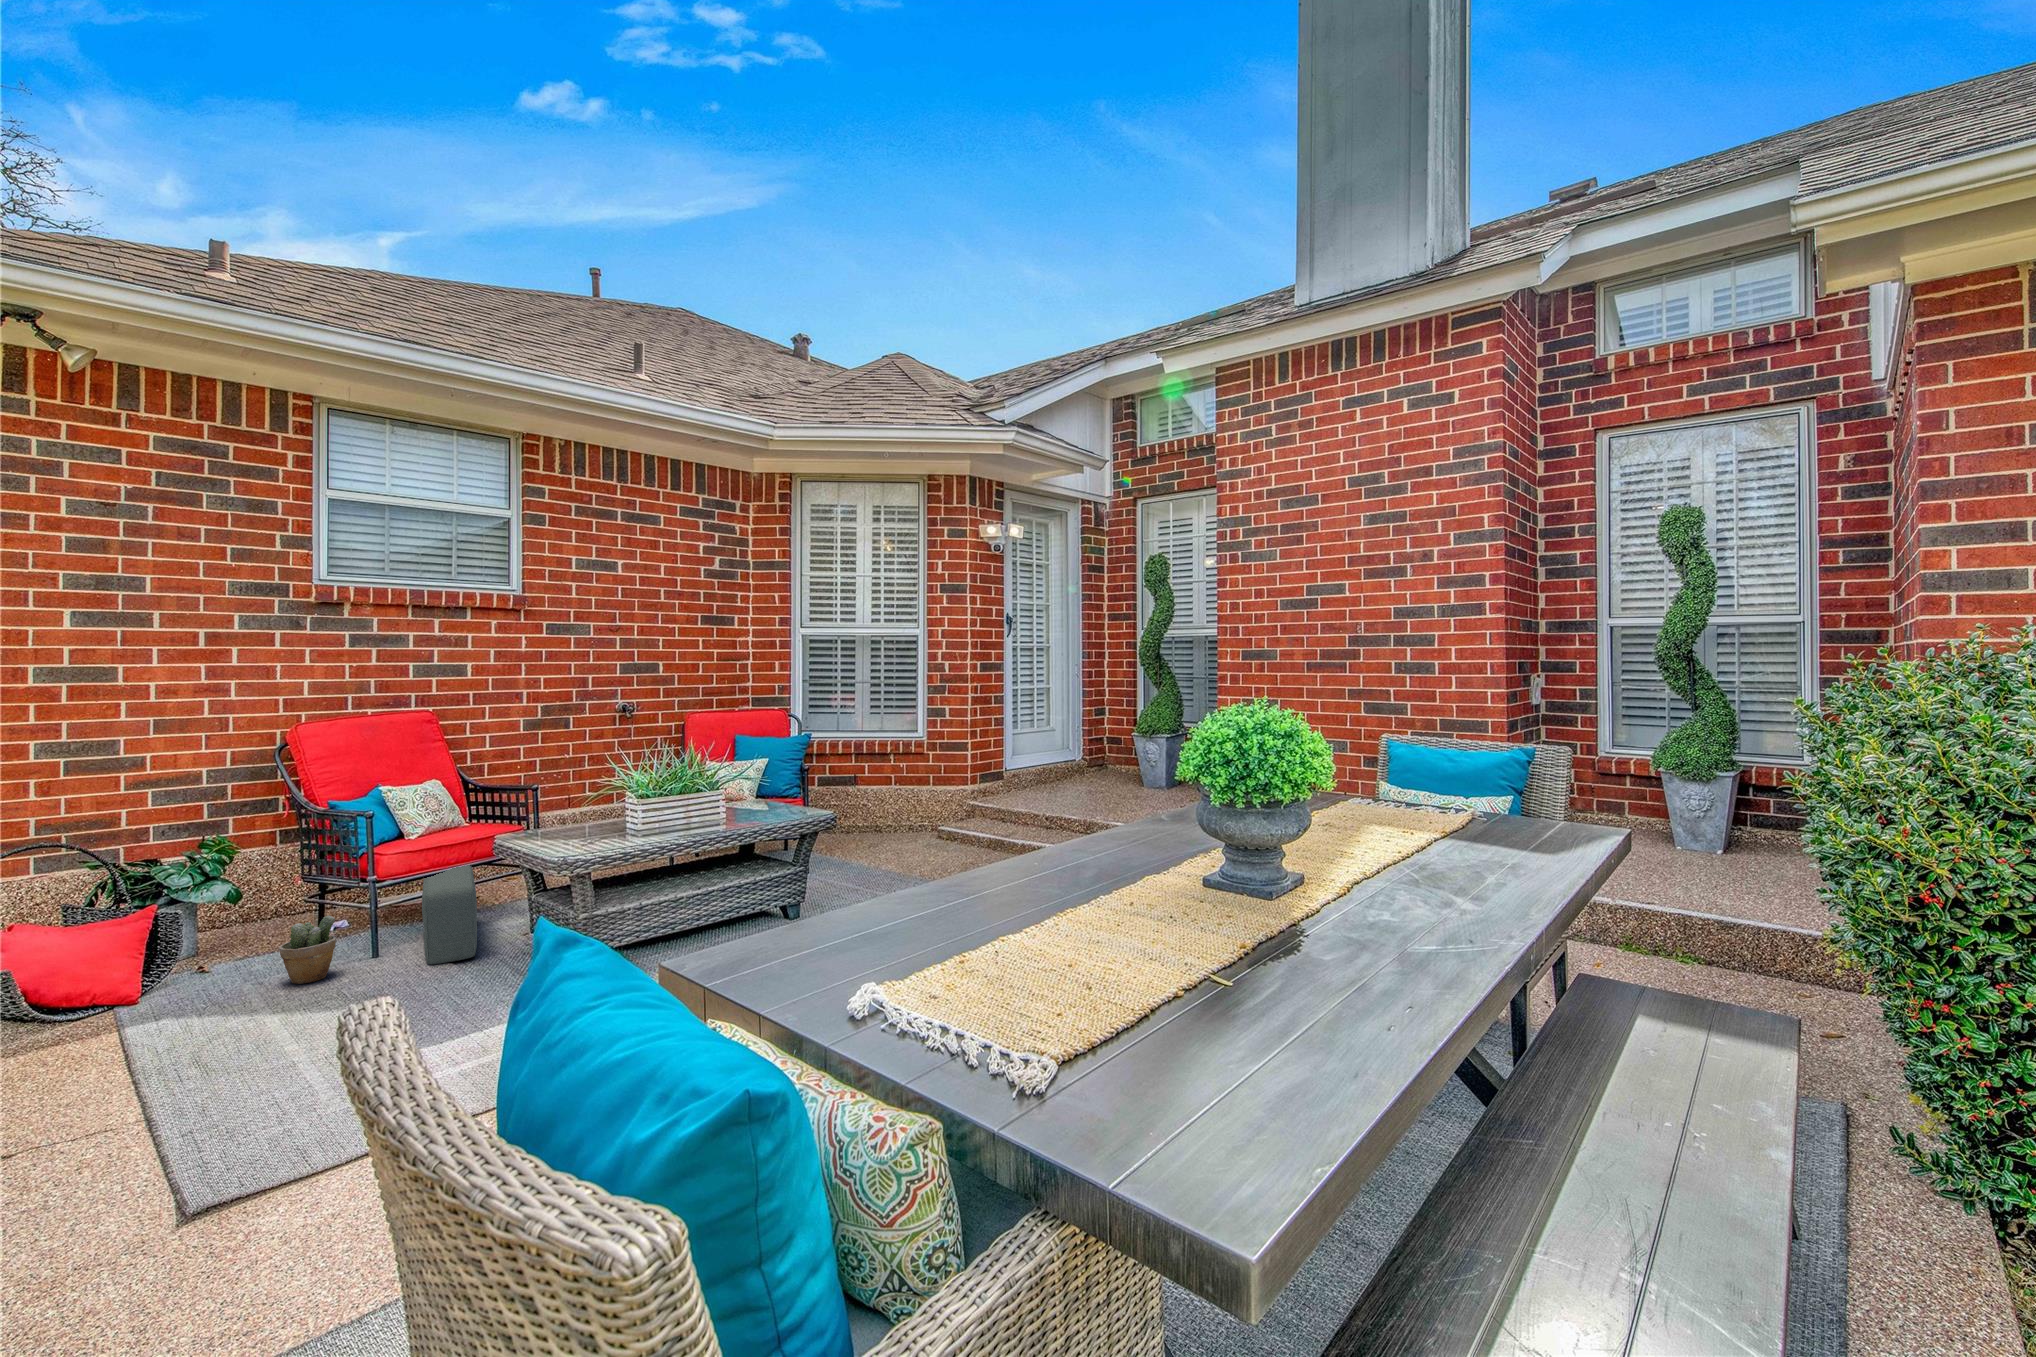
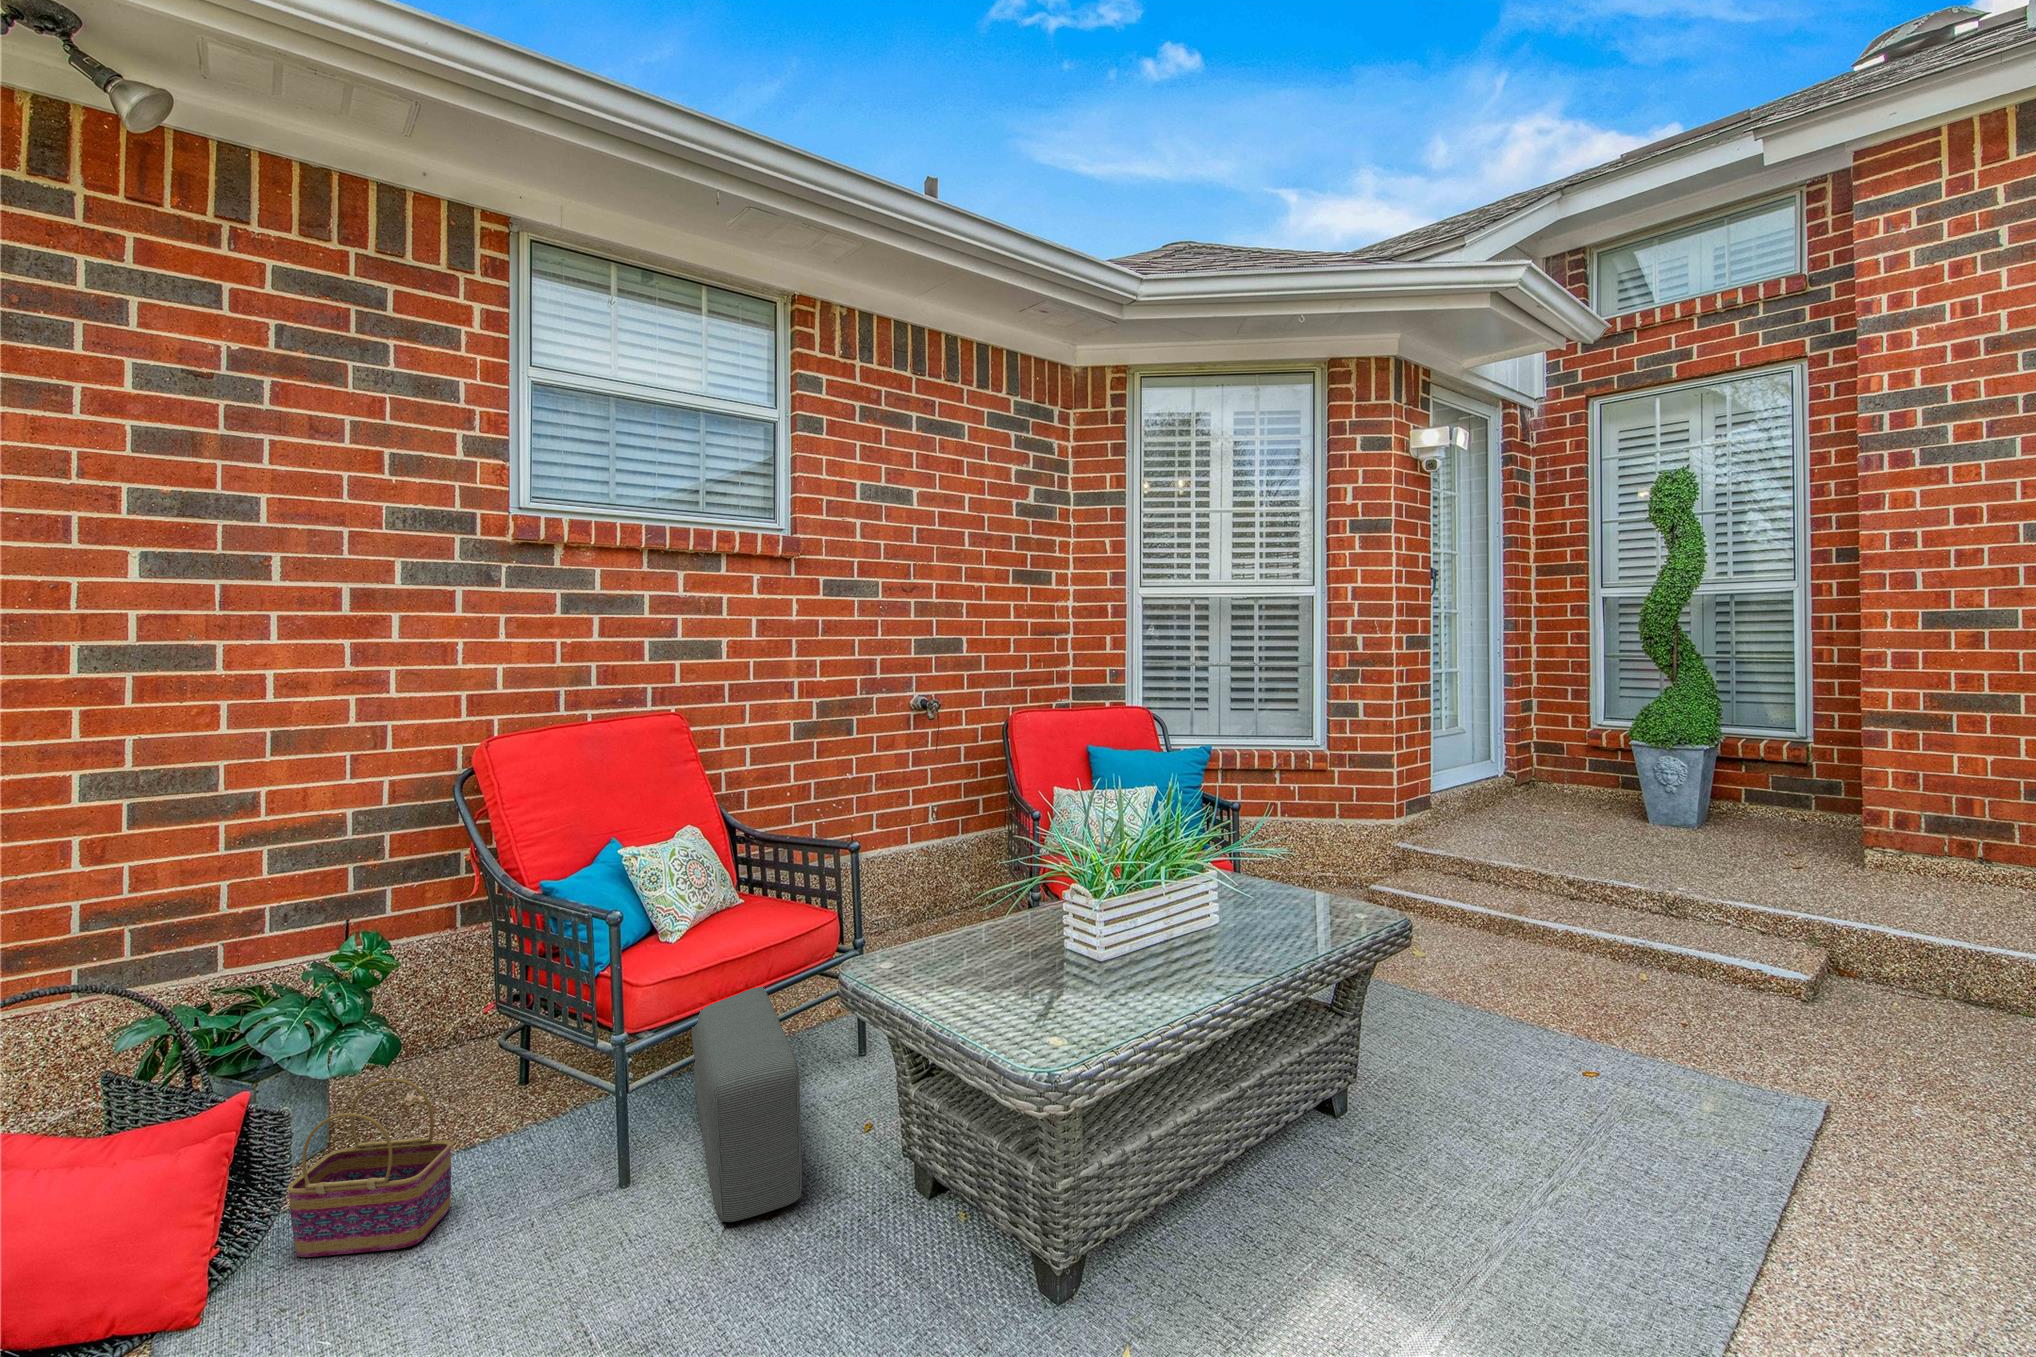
basket: none [185,900,276,983] -> present [287,1078,452,1257]
potted plant: present [279,916,336,984] -> none [452,1127,555,1279]

